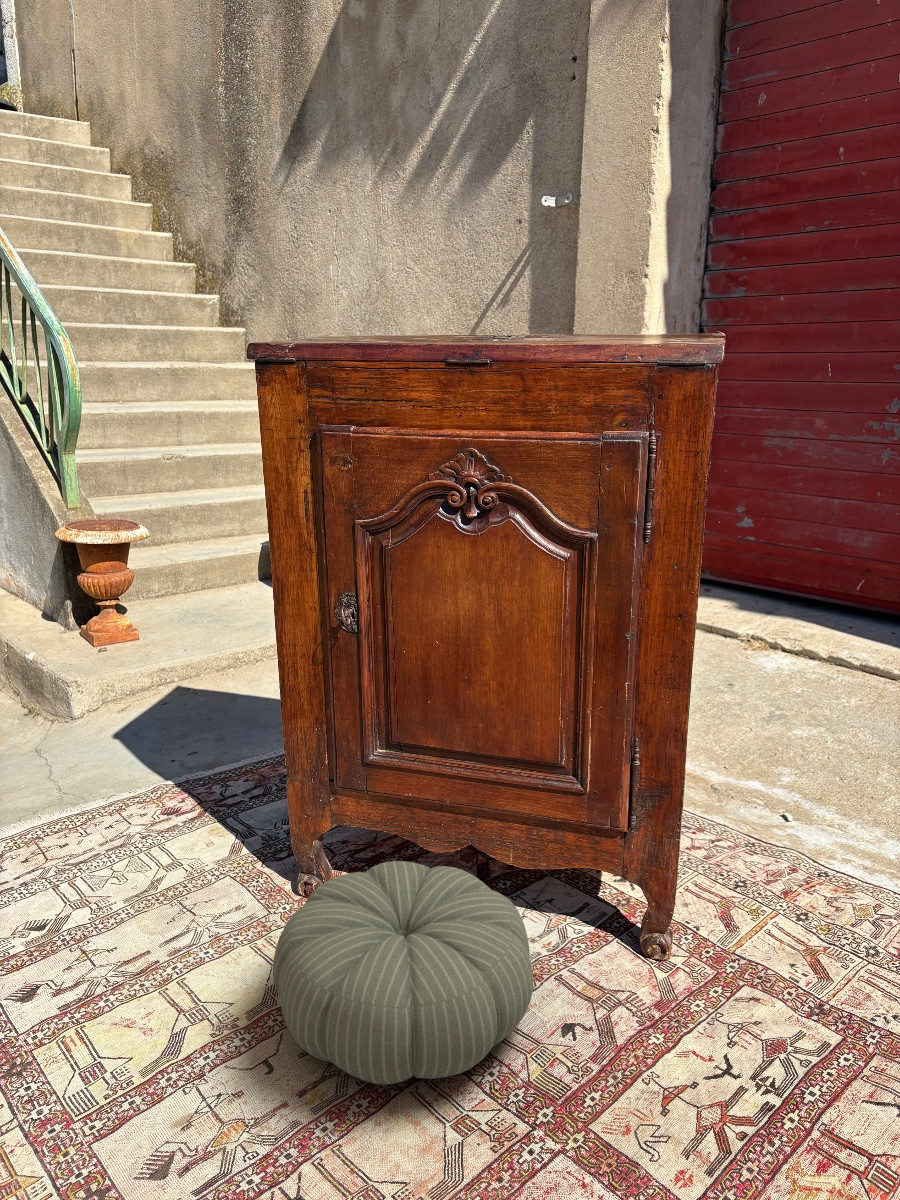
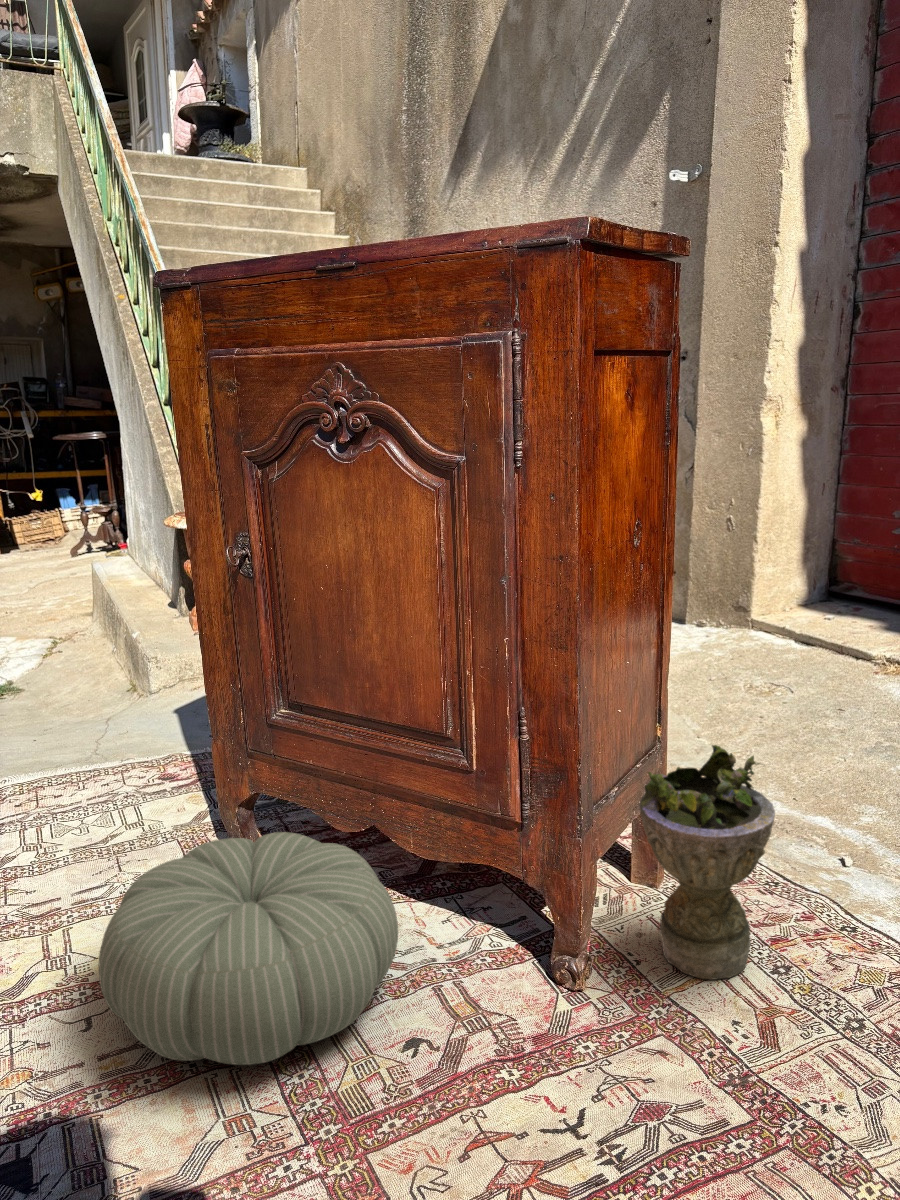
planter: none [695,747,805,933] -> present [639,745,775,980]

